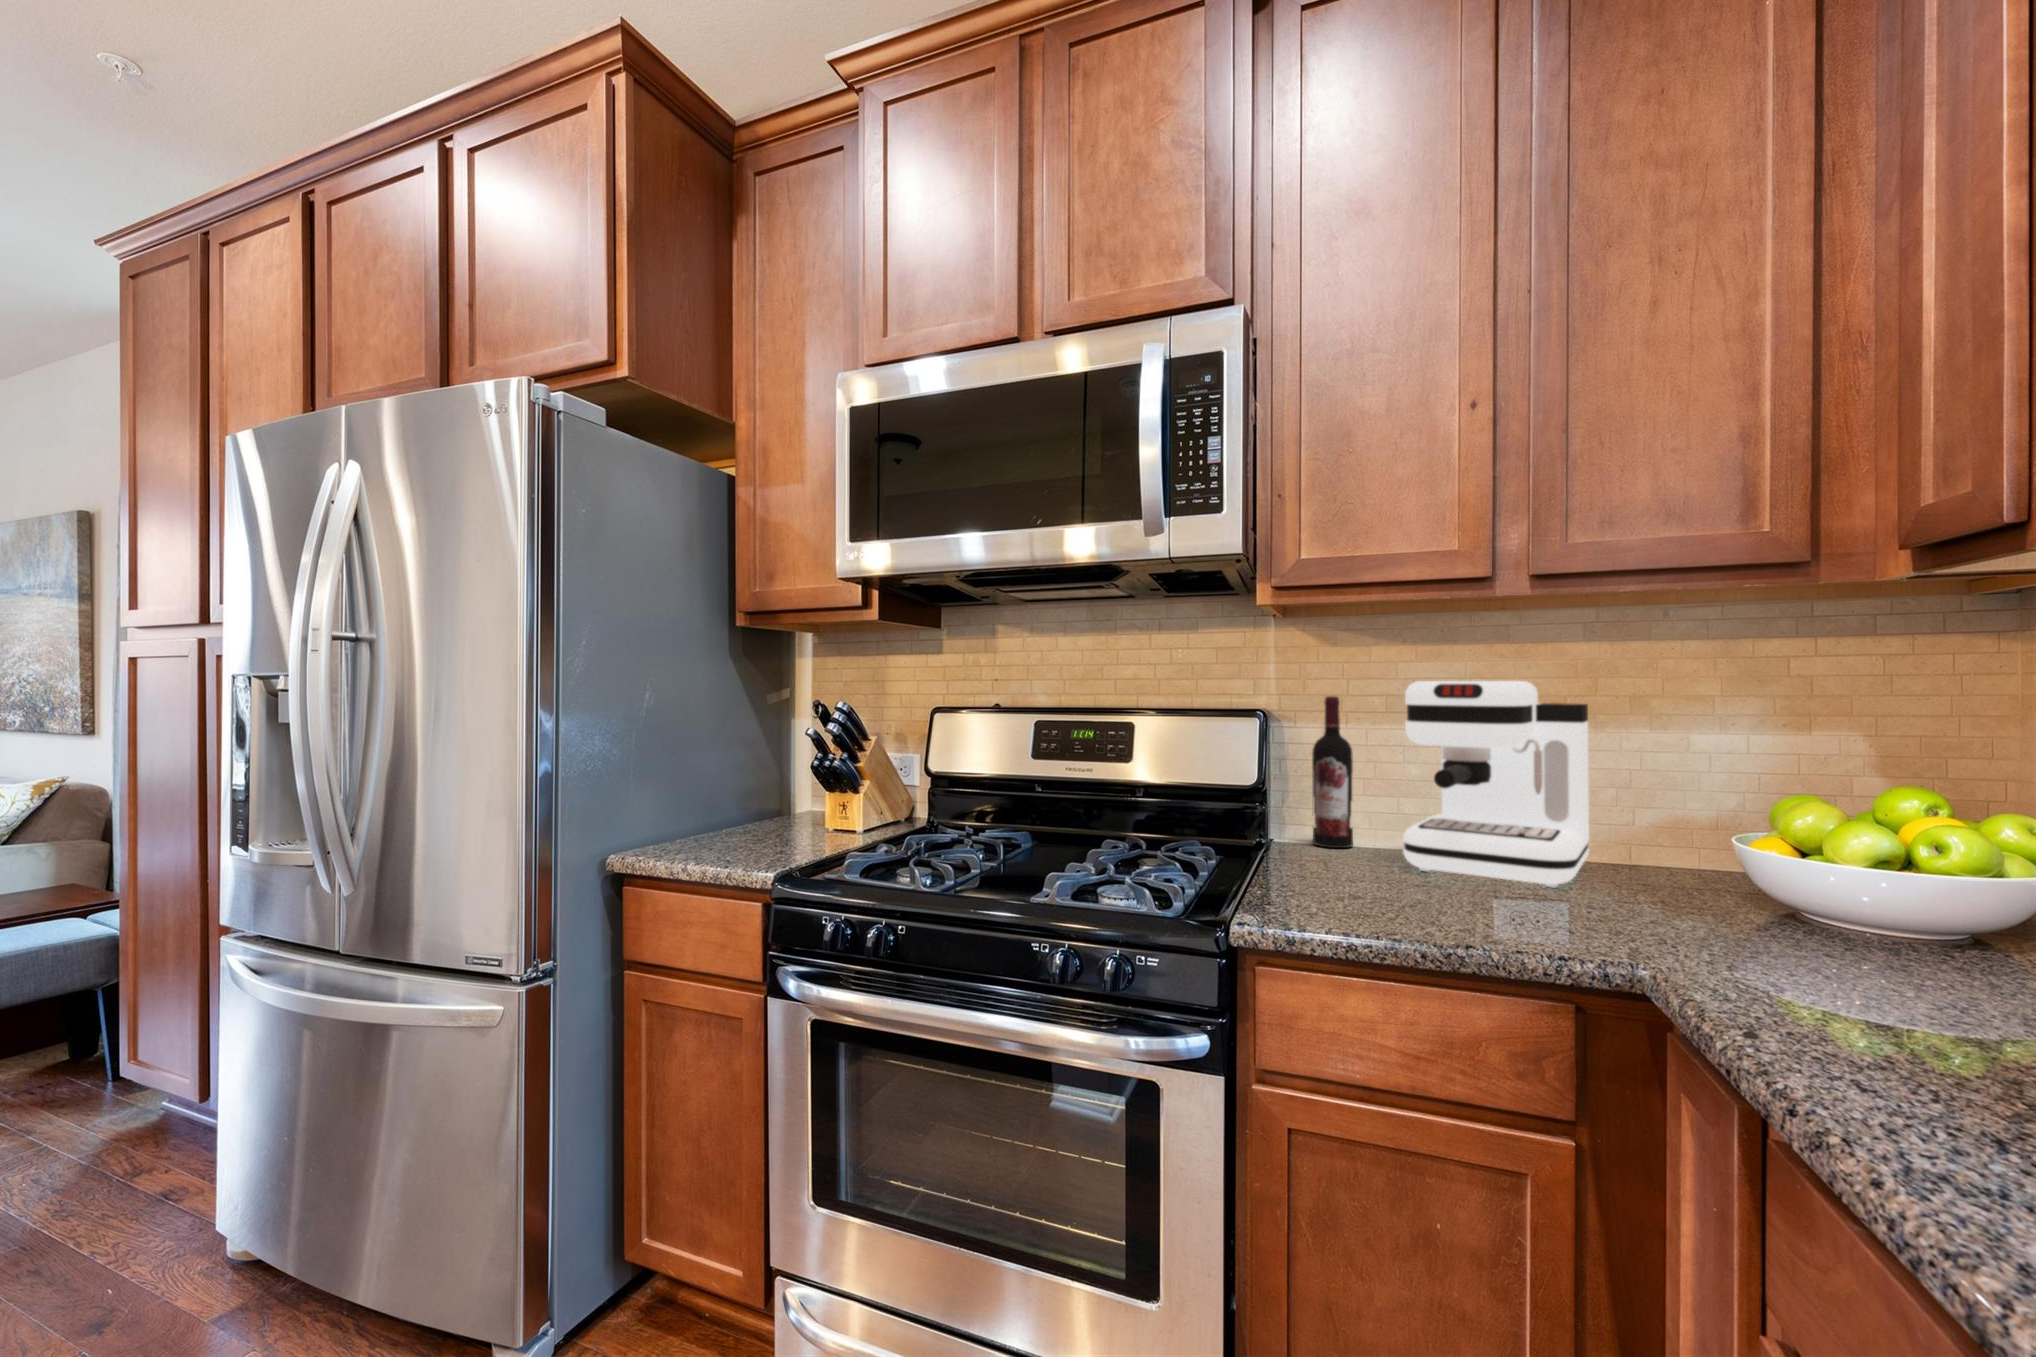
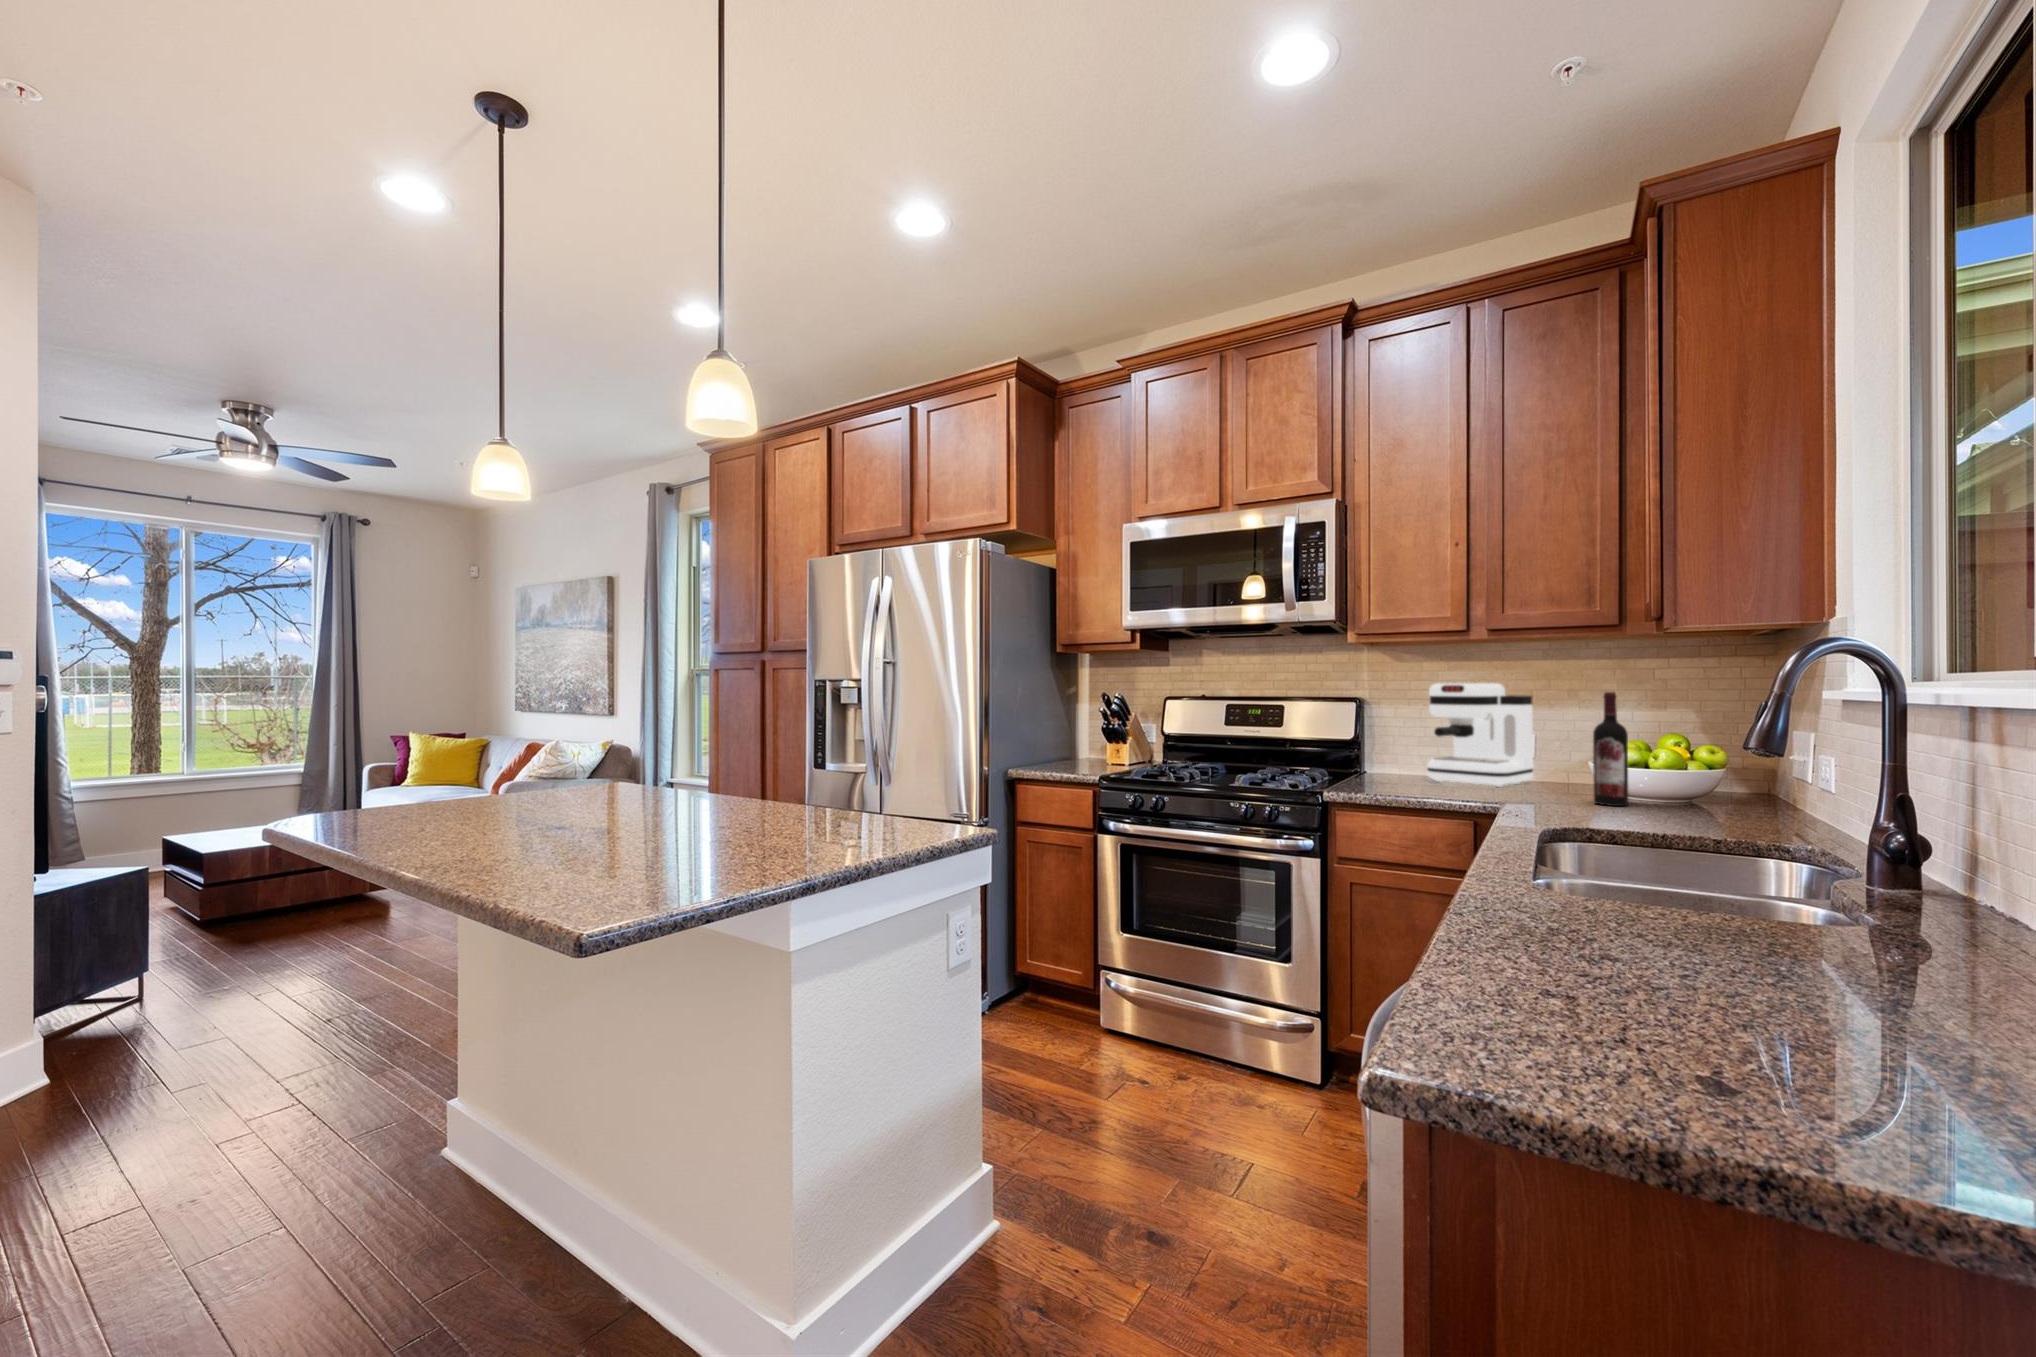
wine bottle: present [1312,696,1353,848] -> present [1593,692,1628,806]

